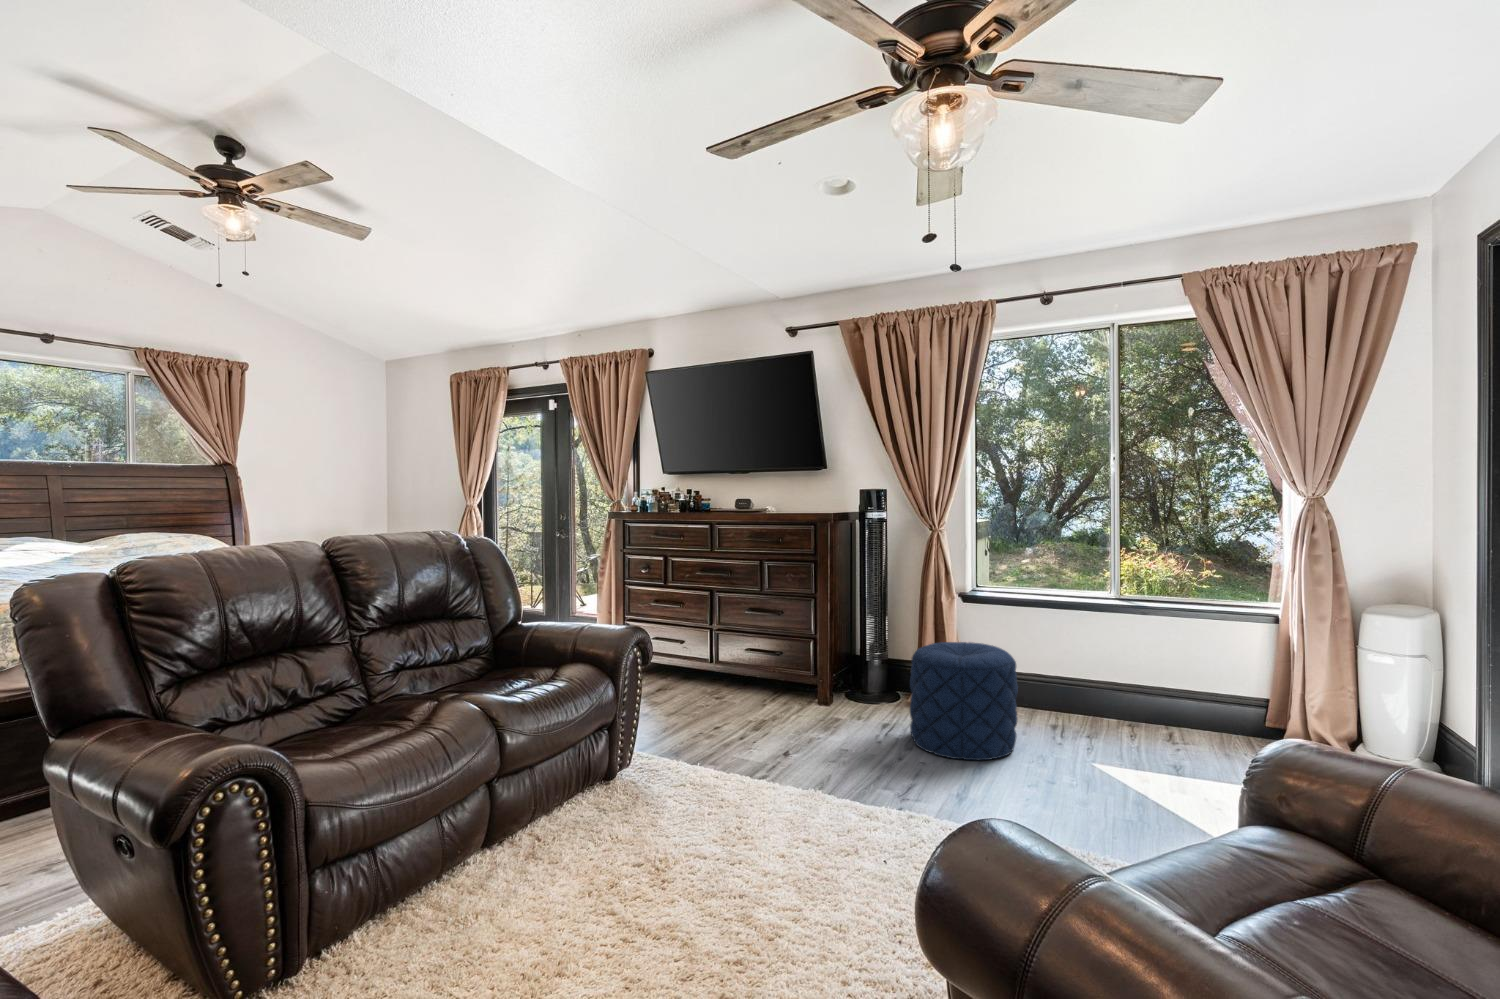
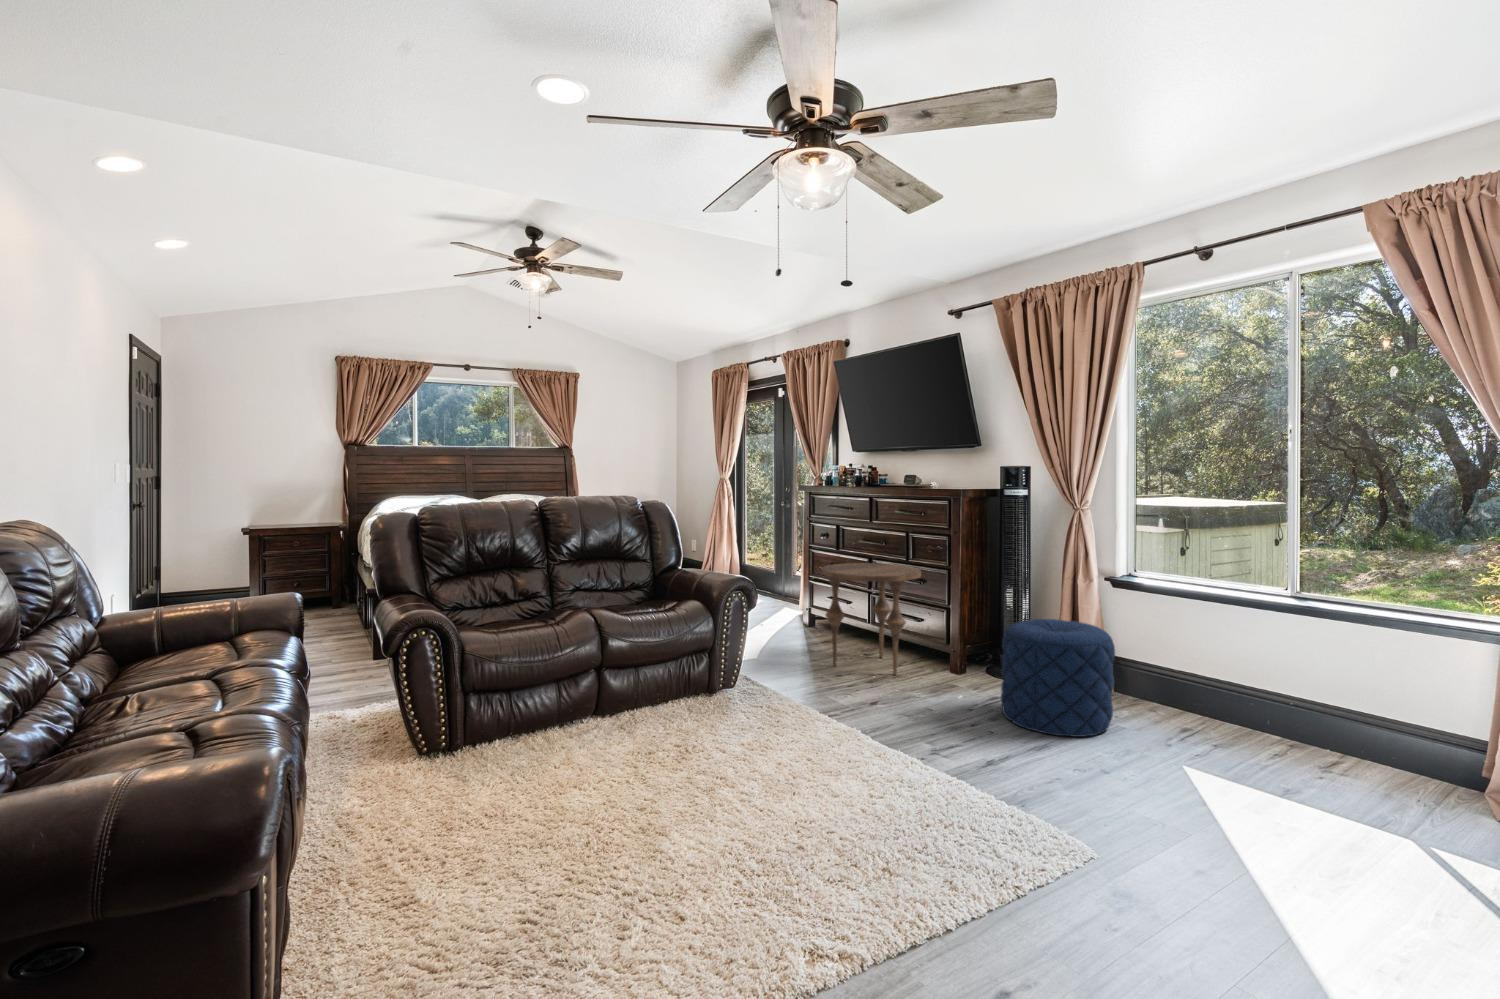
side table: none [683,598,792,721] -> present [822,563,921,675]

